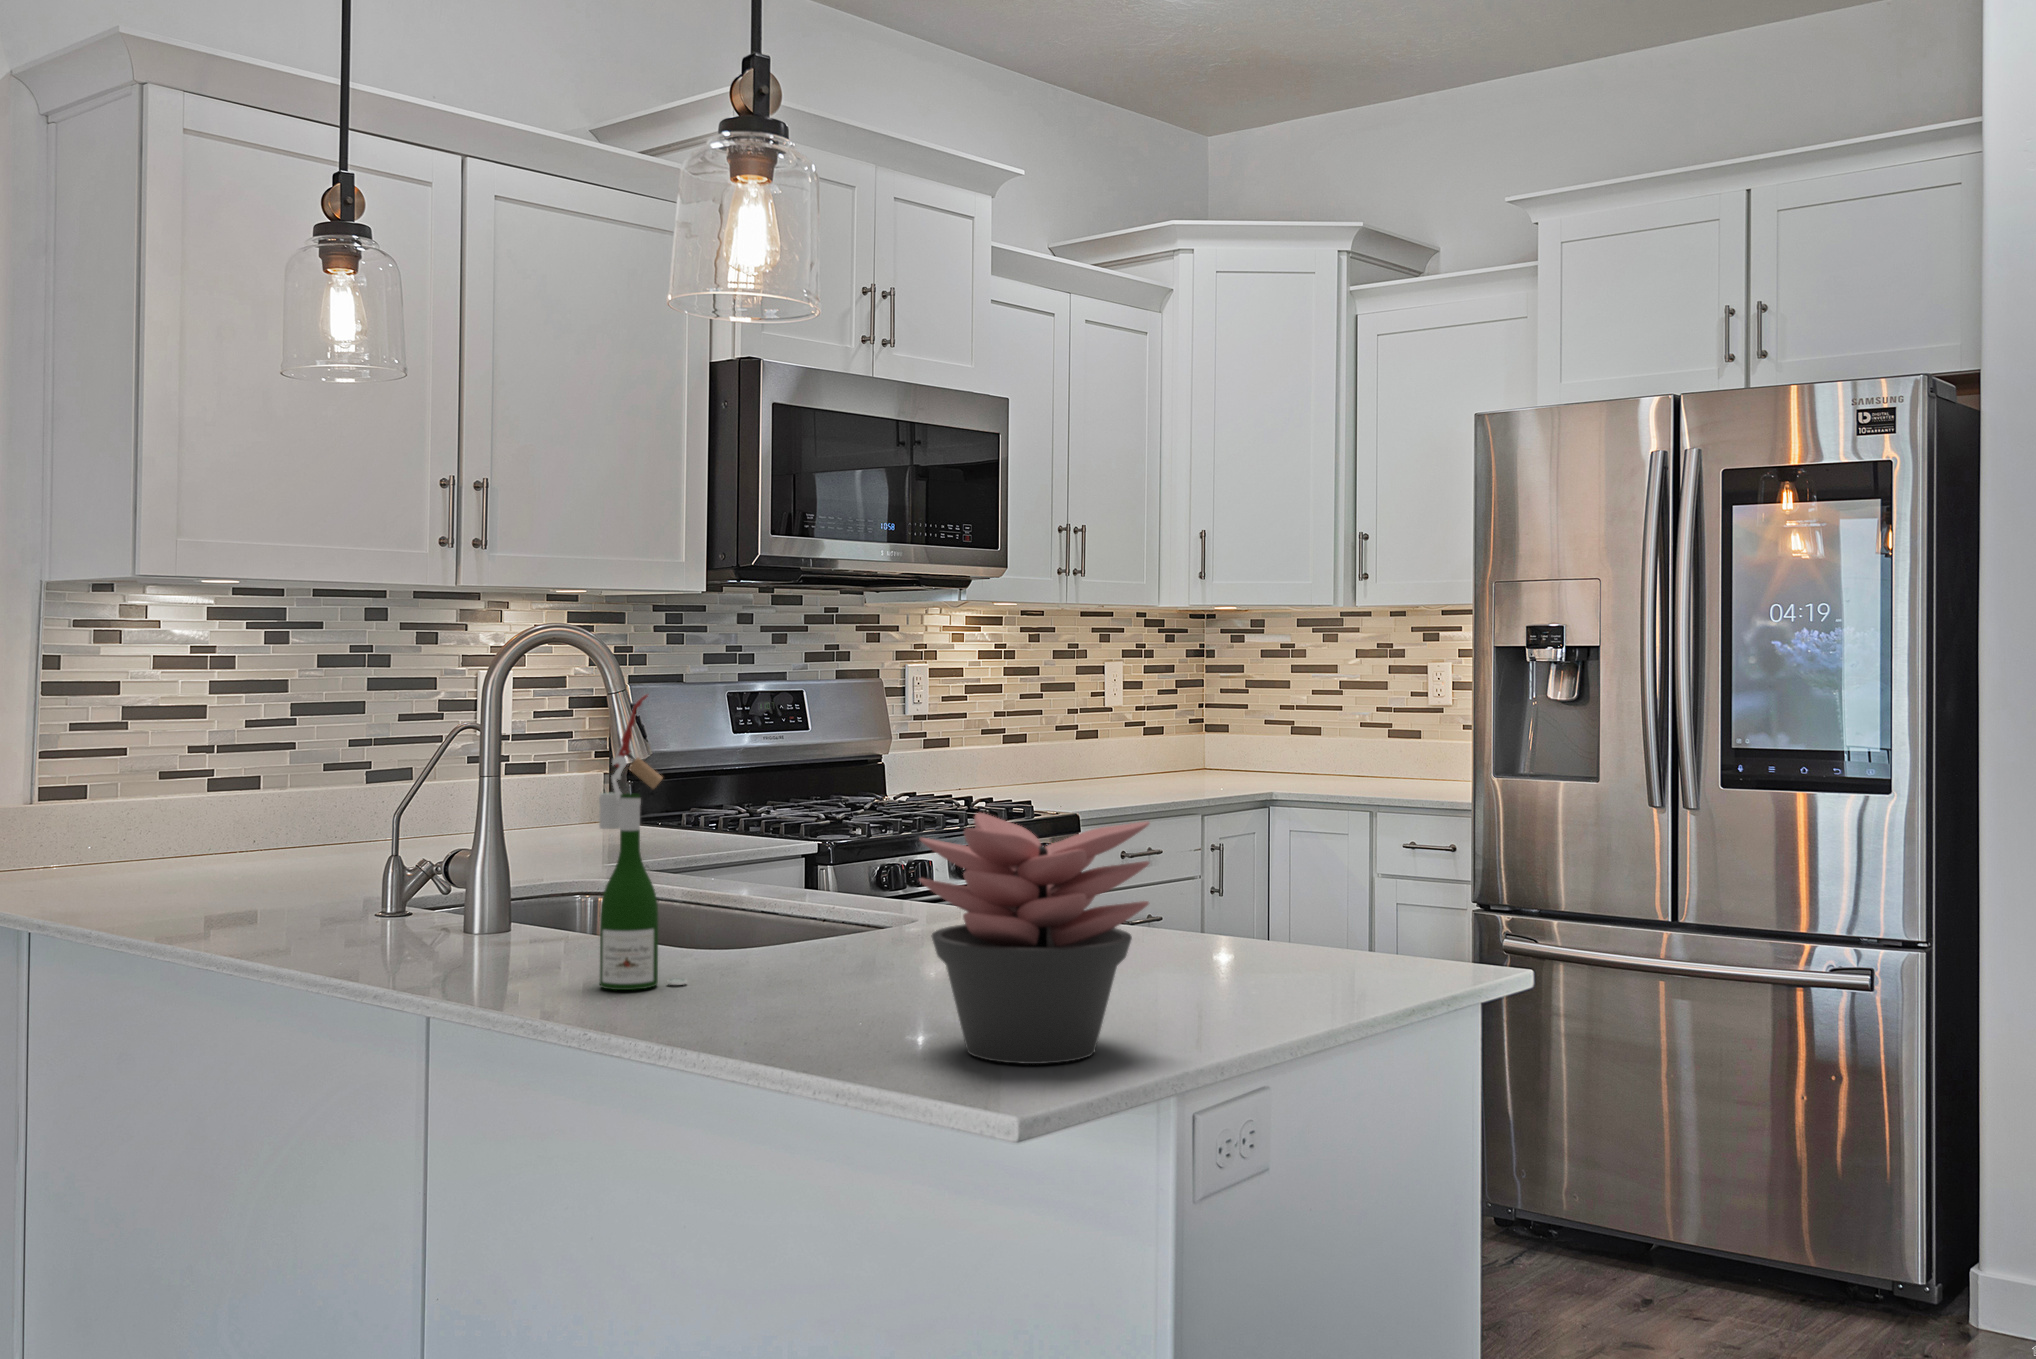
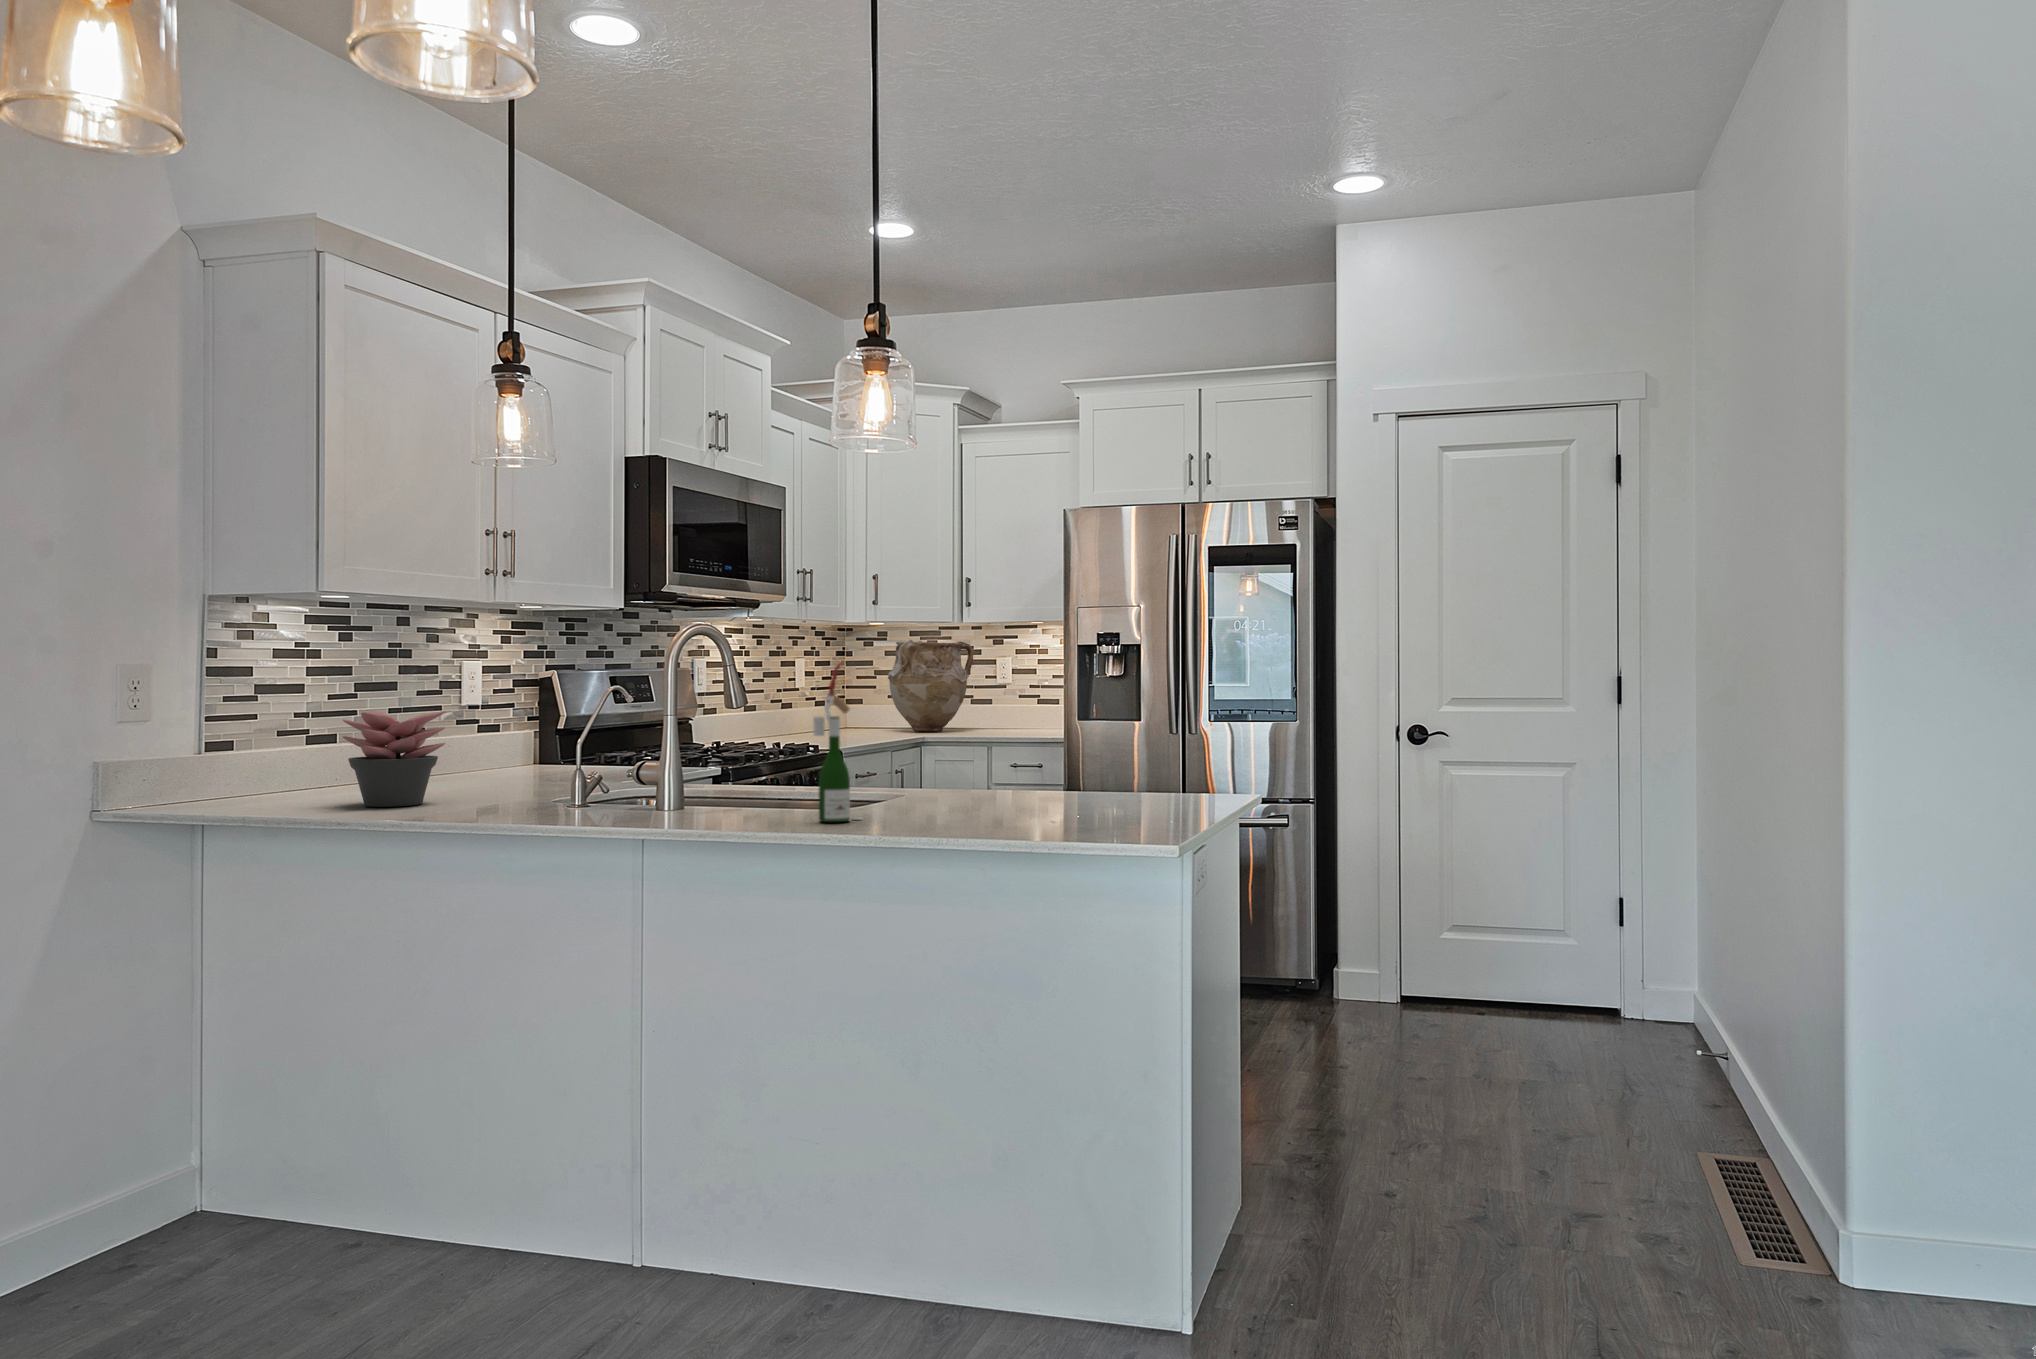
vase: none [1246,634,1385,779] -> present [888,640,973,732]
succulent plant: present [920,813,1149,1064] -> present [343,711,445,807]

